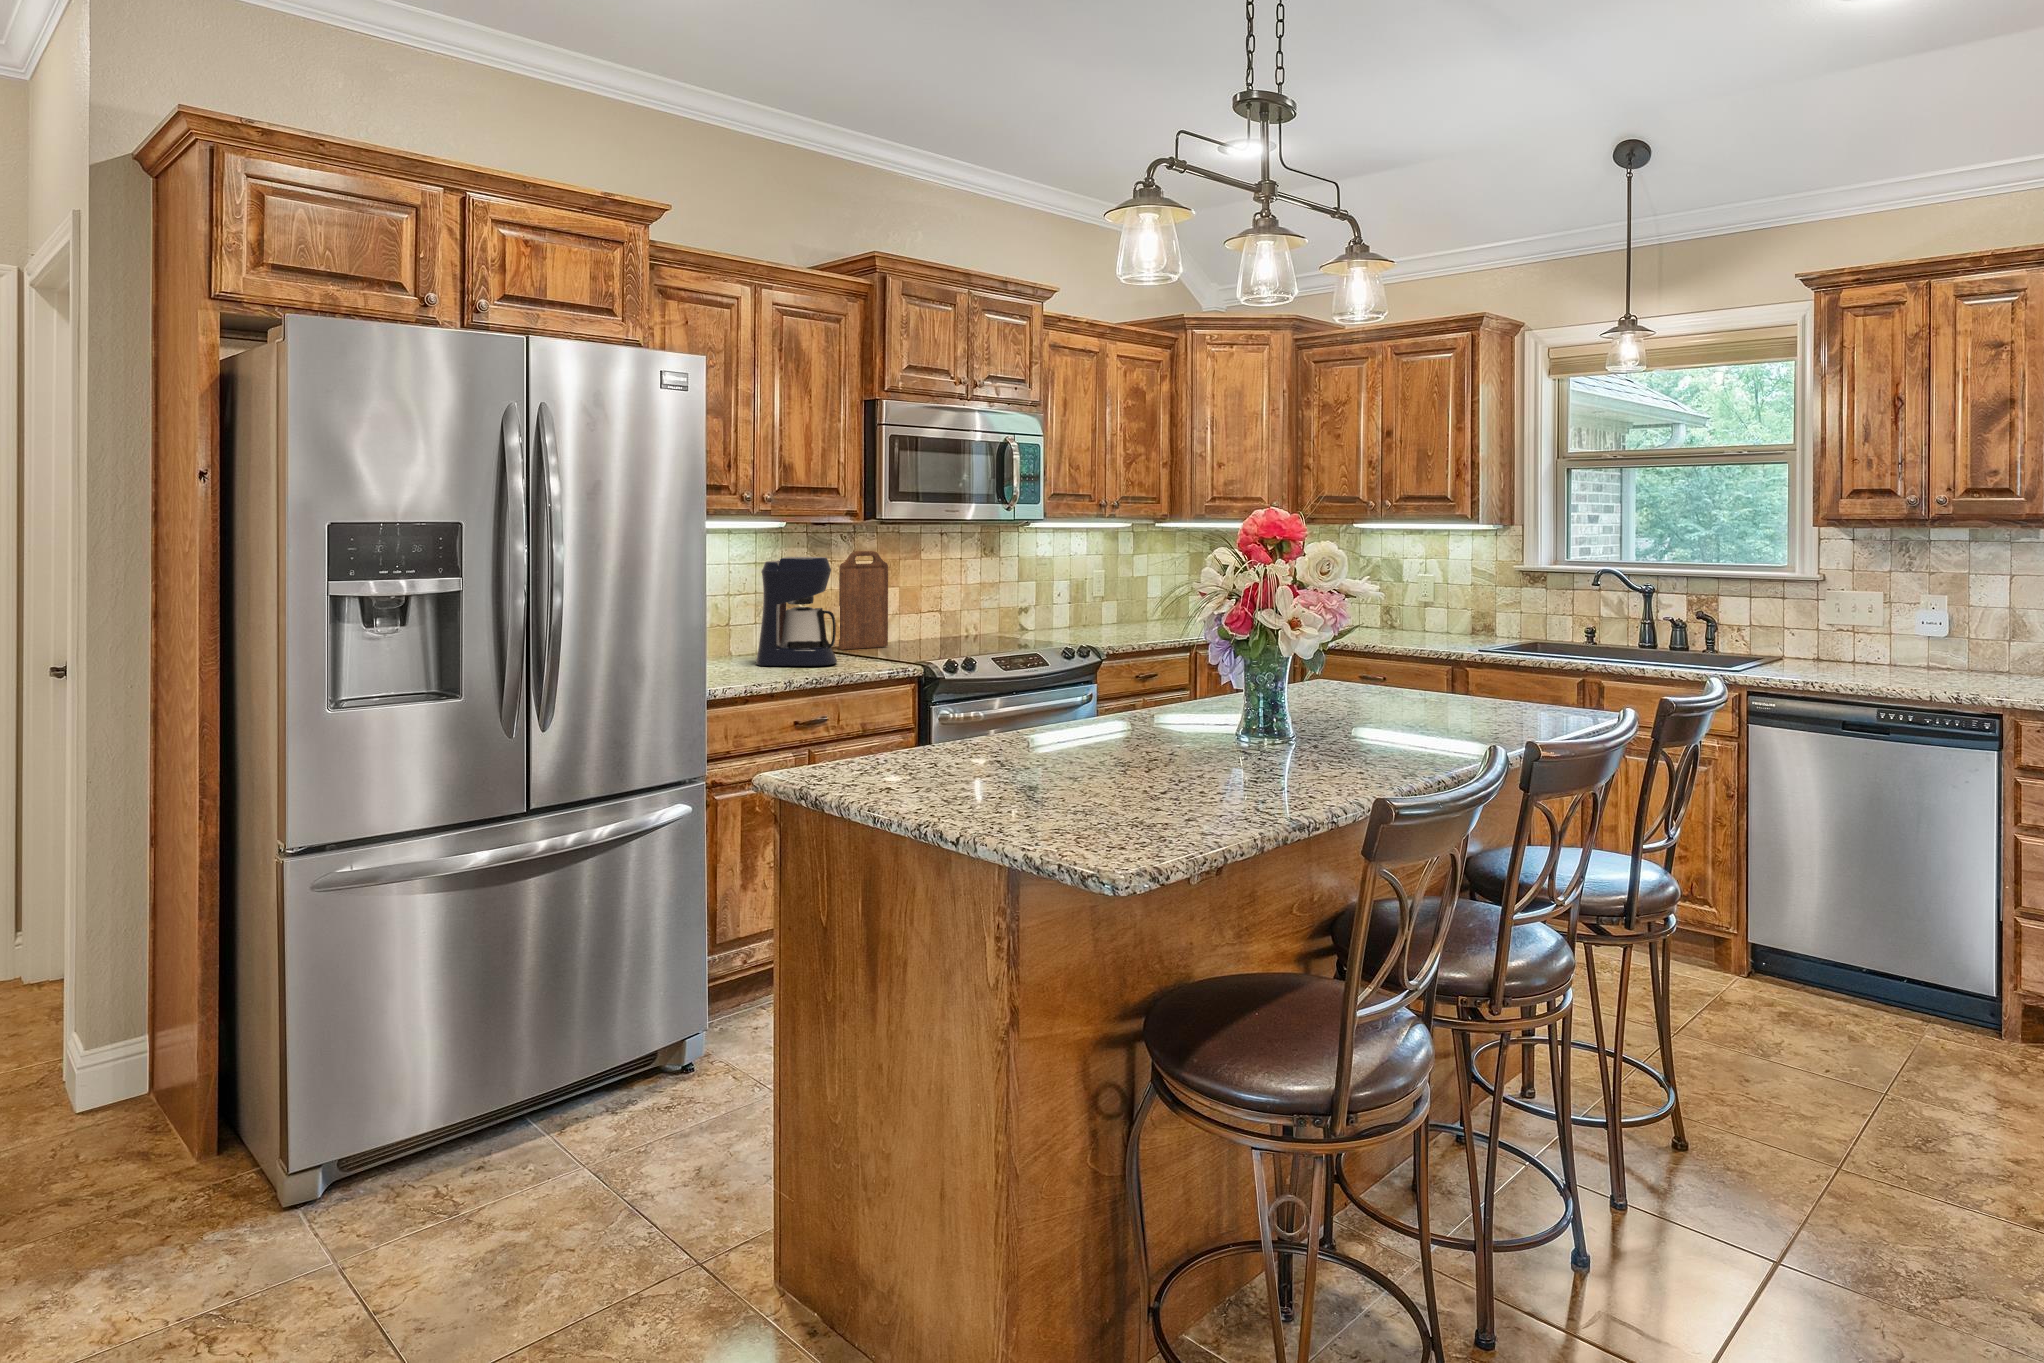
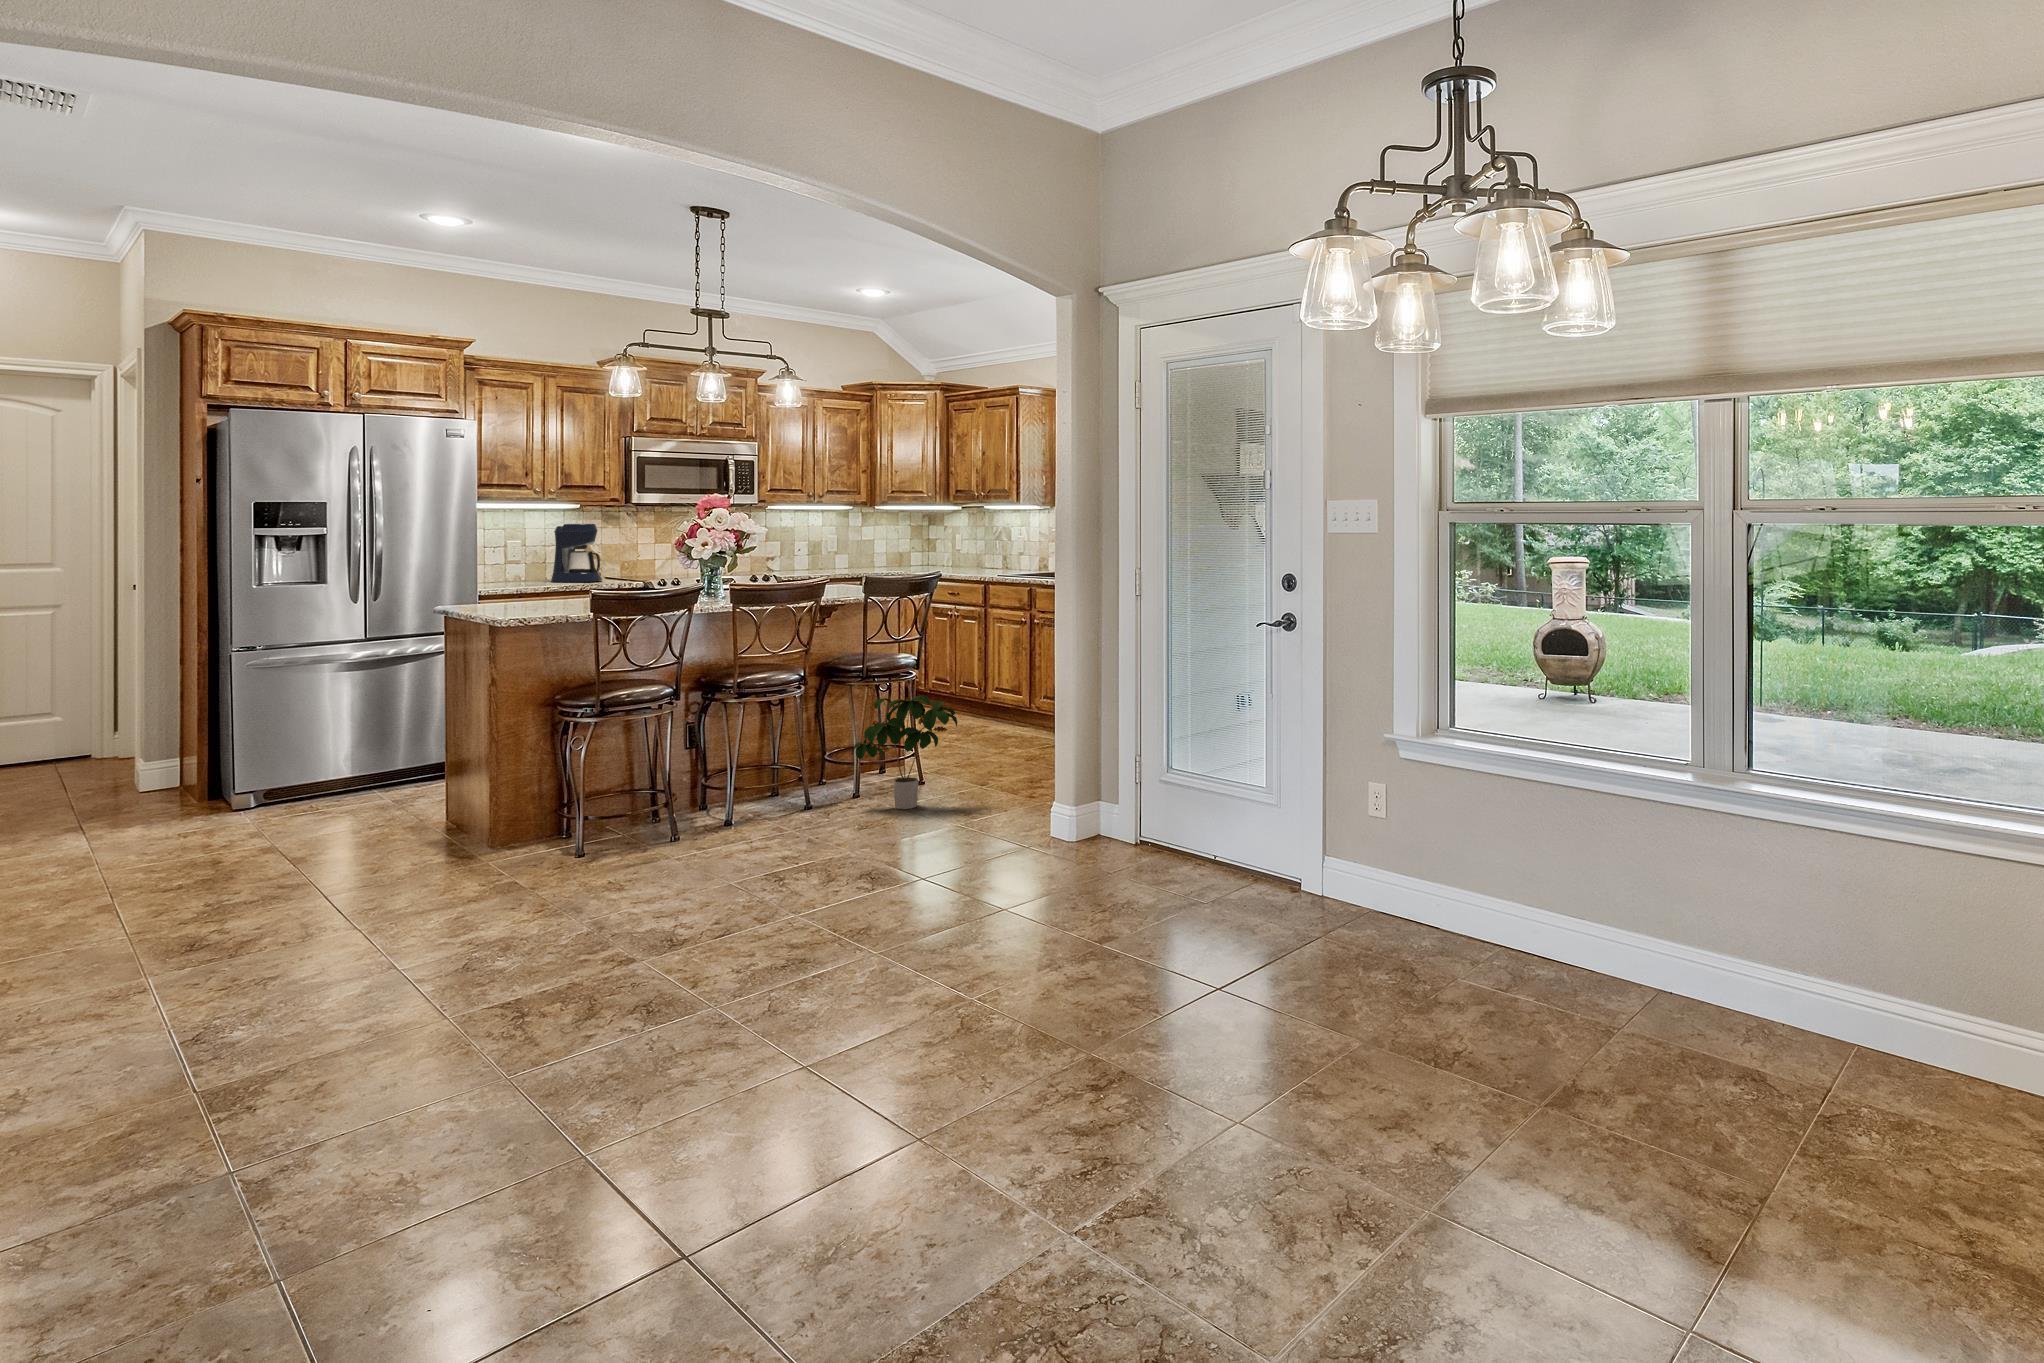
cutting board: present [839,551,888,650] -> none [624,522,659,578]
potted plant: none [1692,1006,1951,1297] -> present [852,695,957,809]

